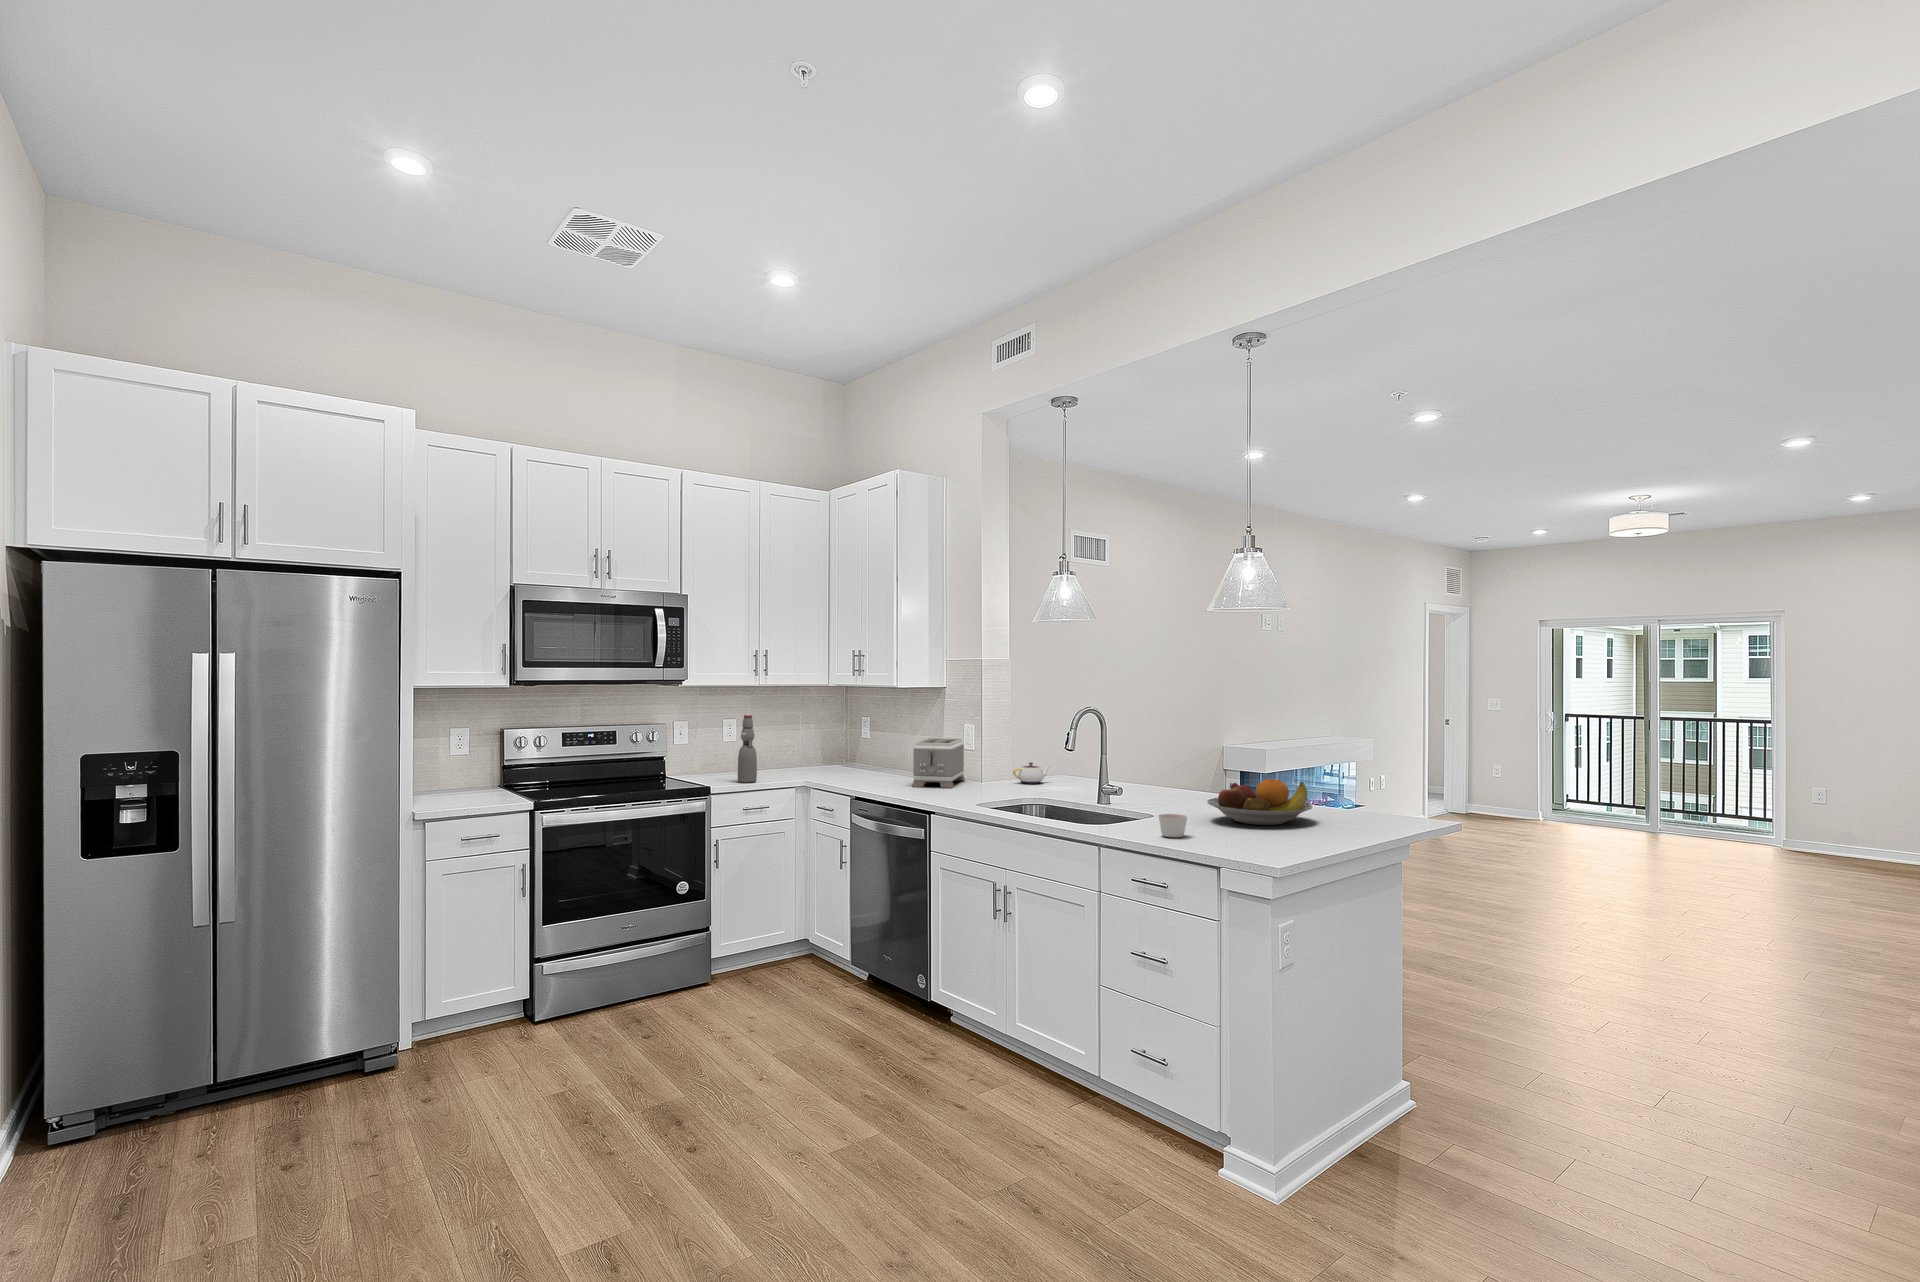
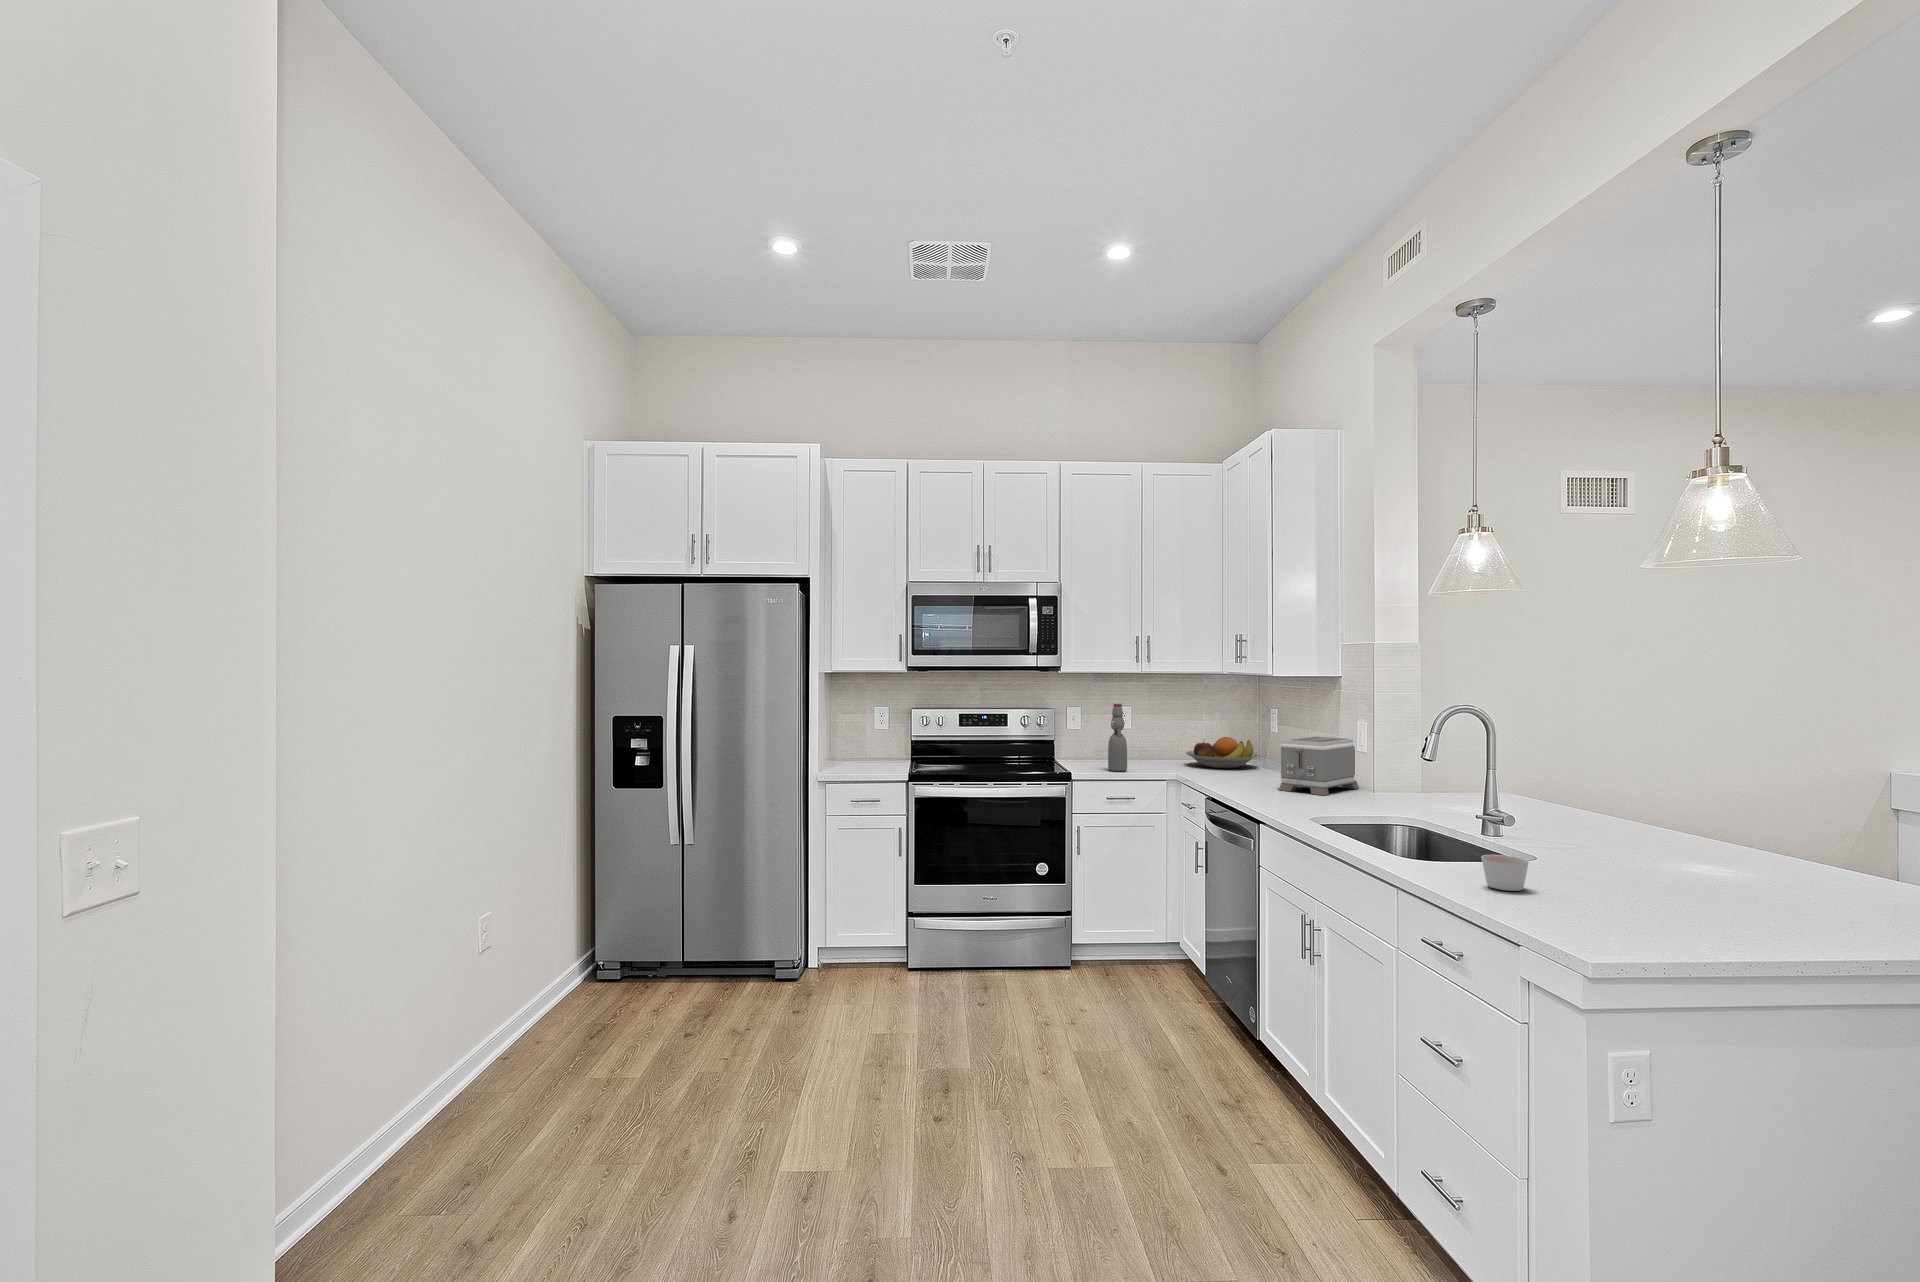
teapot: present [1013,763,1050,784] -> none [1416,773,1474,800]
fruit bowl: present [1207,779,1312,825] -> present [1186,737,1258,768]

